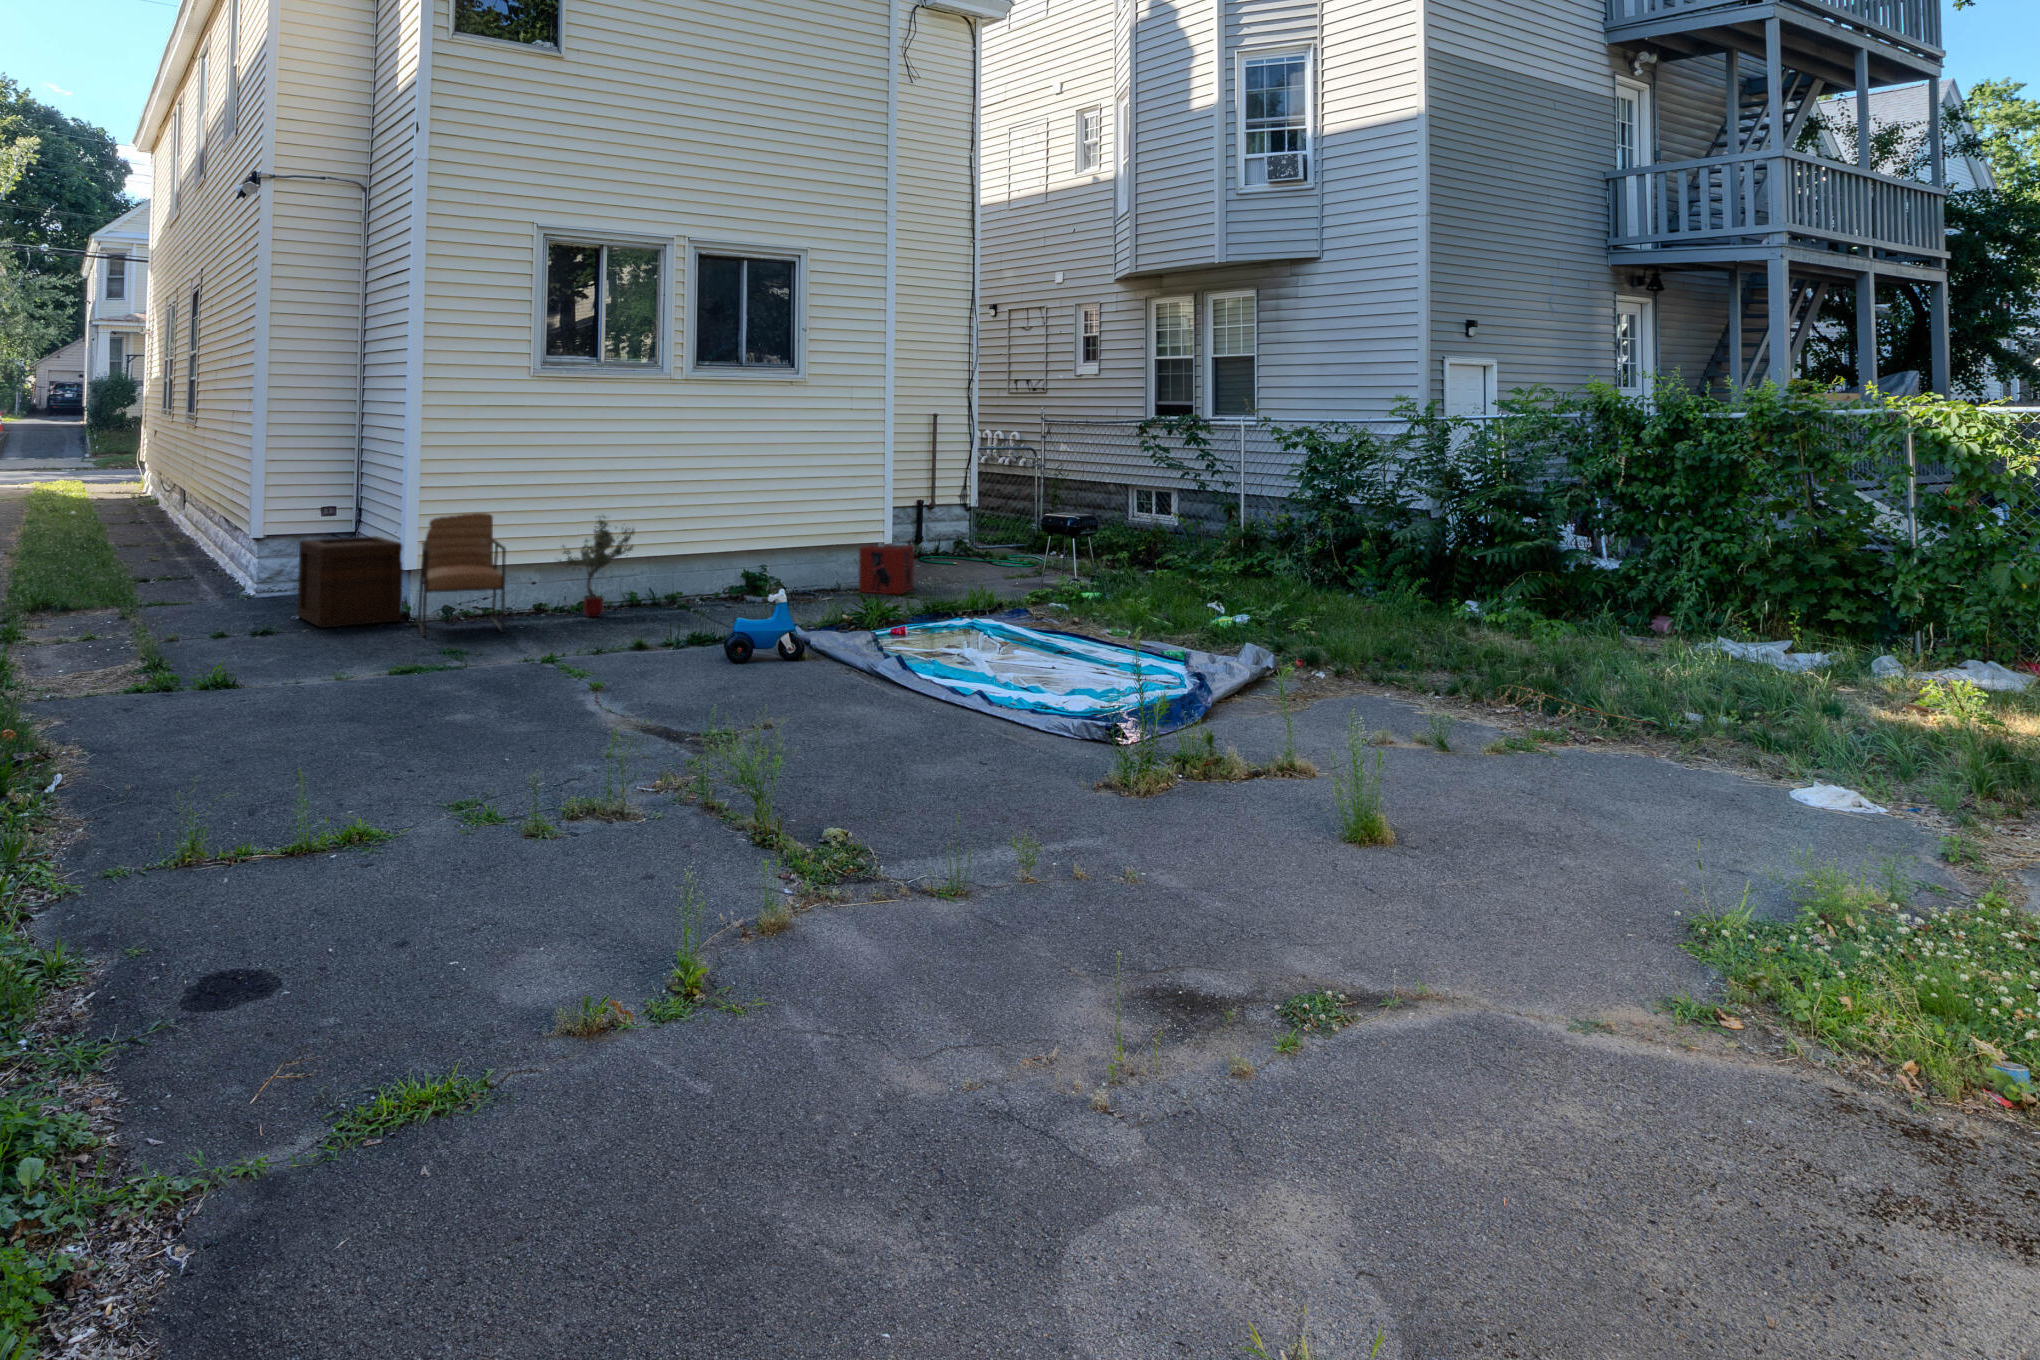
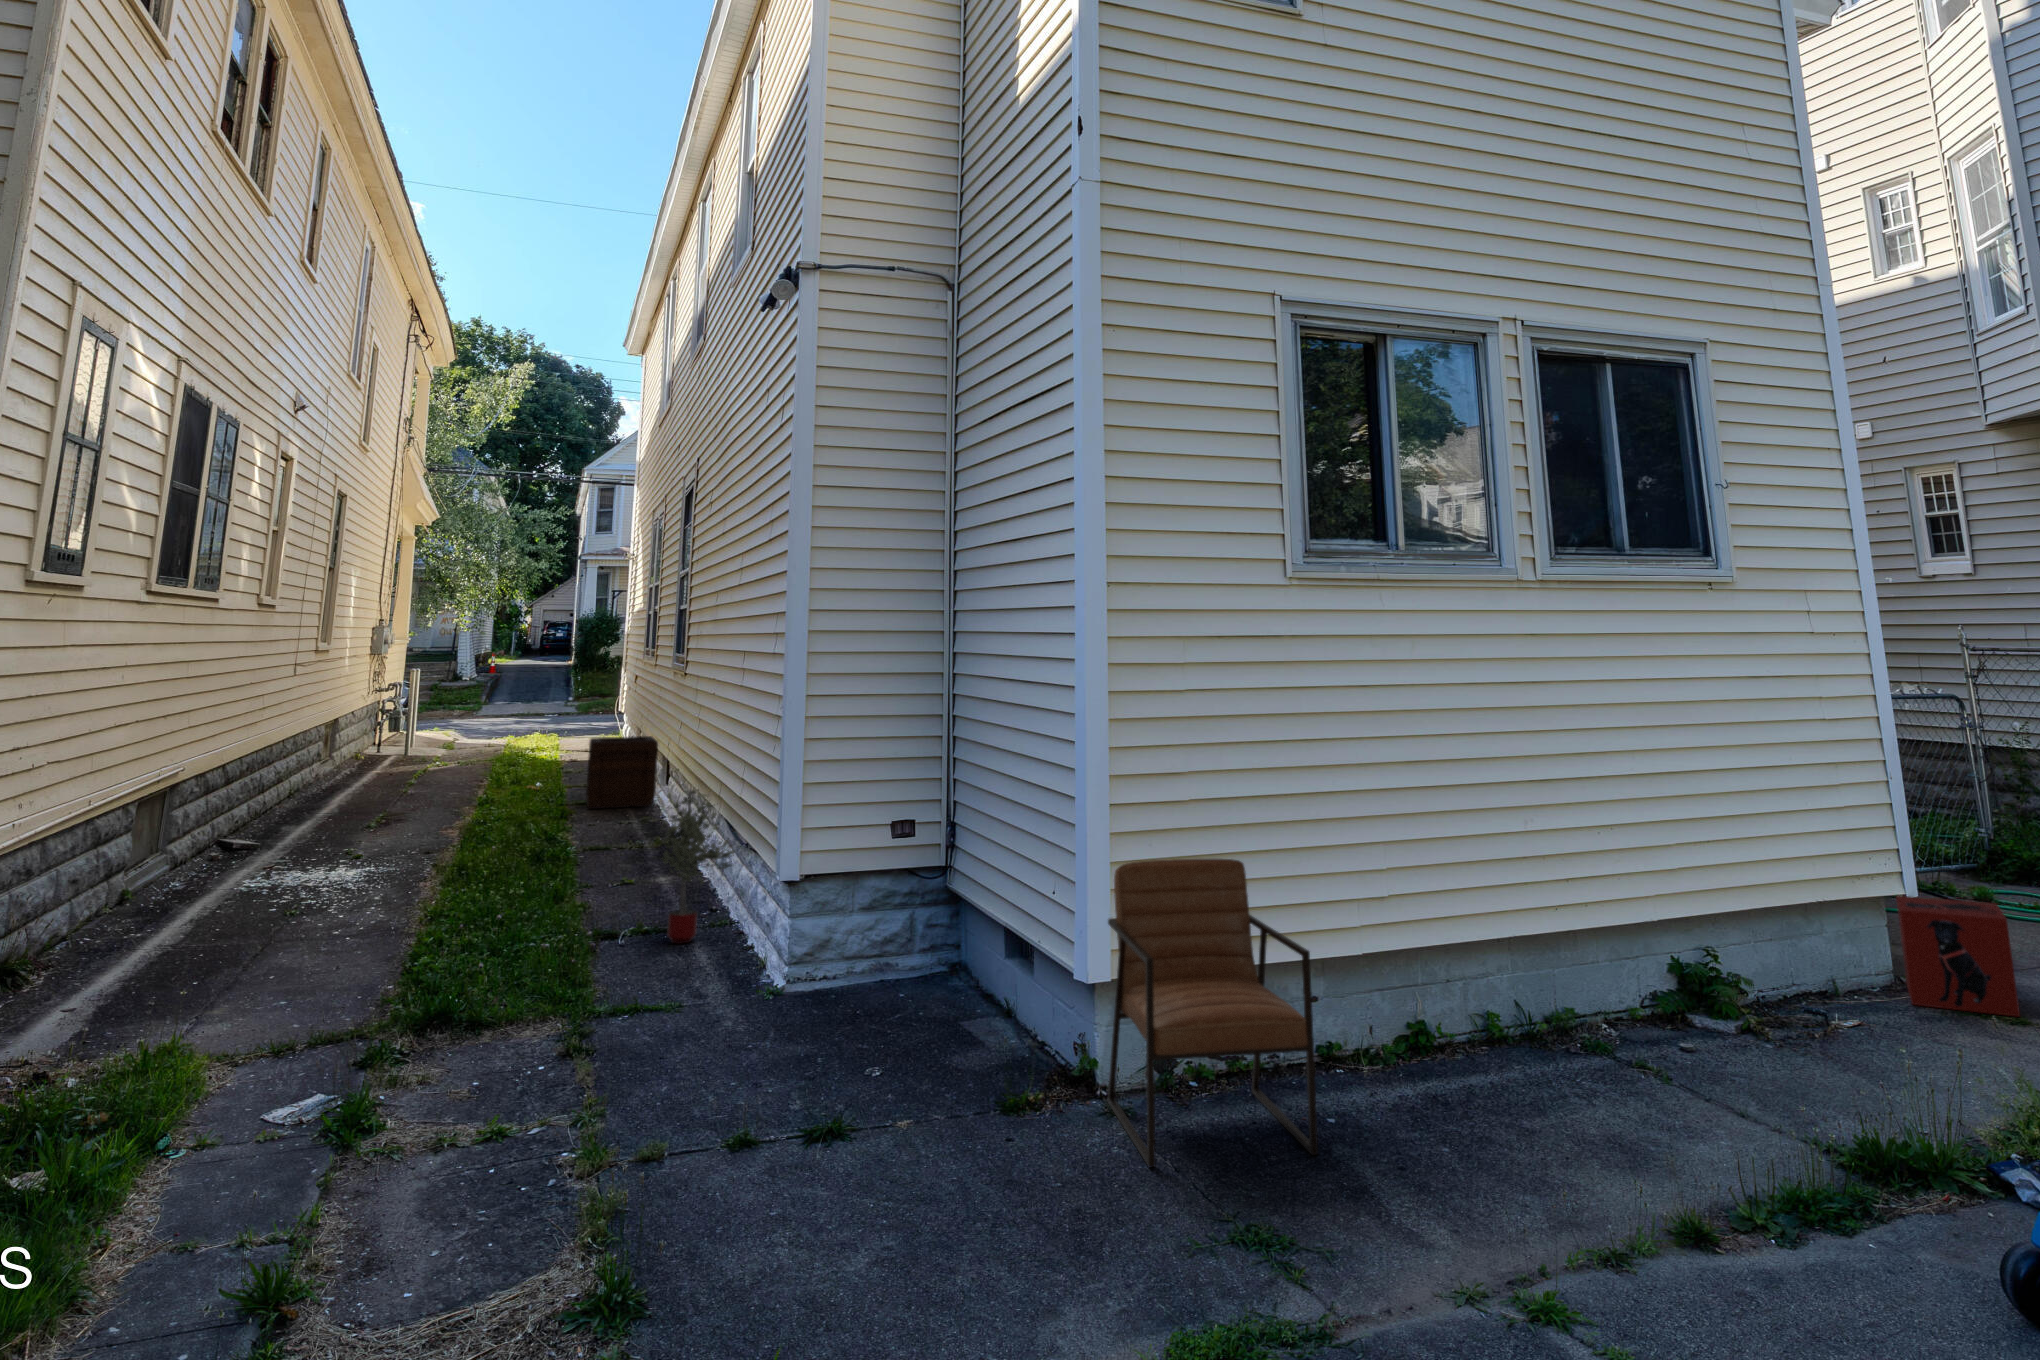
potted tree: present [556,516,634,617] -> present [662,790,735,944]
wooden crate: present [297,536,403,628] -> present [586,736,658,809]

